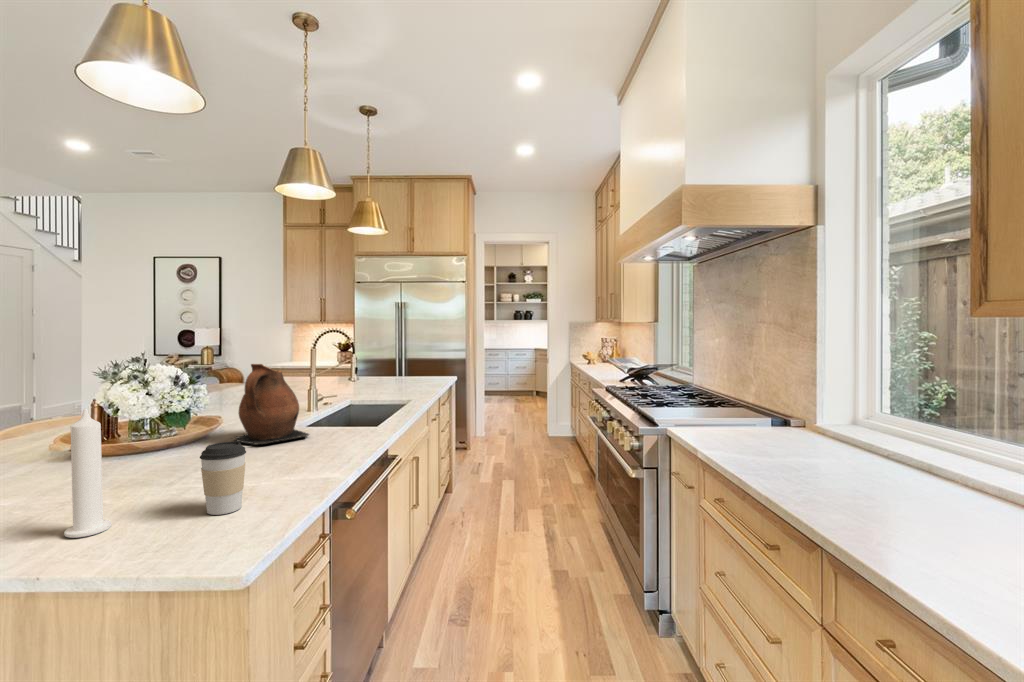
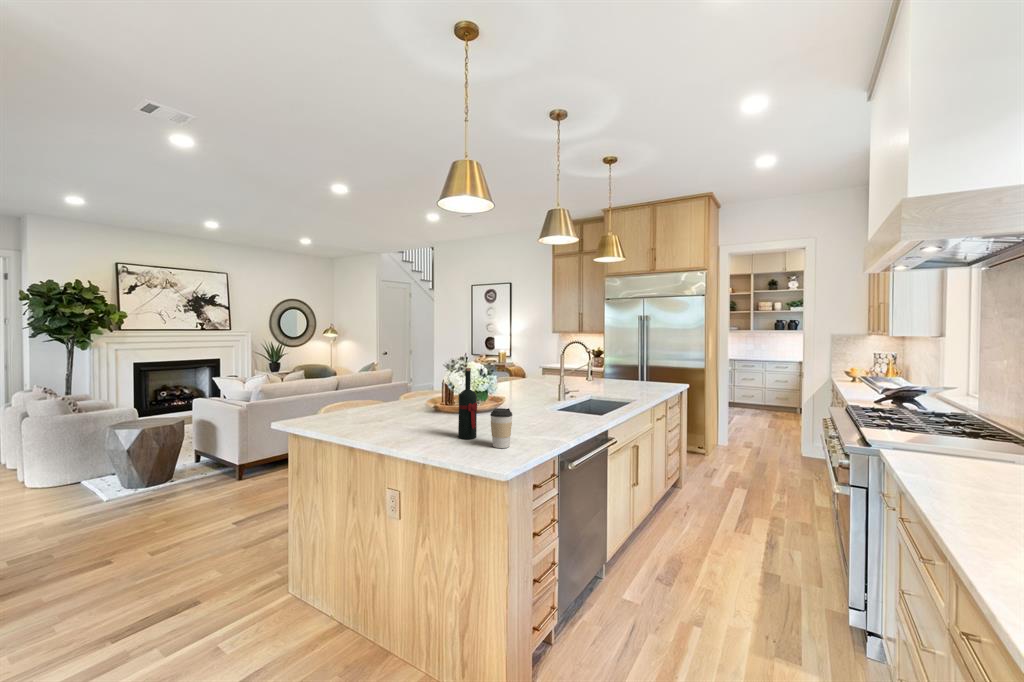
ceramic pitcher: present [235,364,309,445] -> none [509,364,555,417]
wine bottle: none [127,375,170,508] -> present [458,368,477,439]
candle: present [64,408,111,538] -> none [434,383,452,446]

